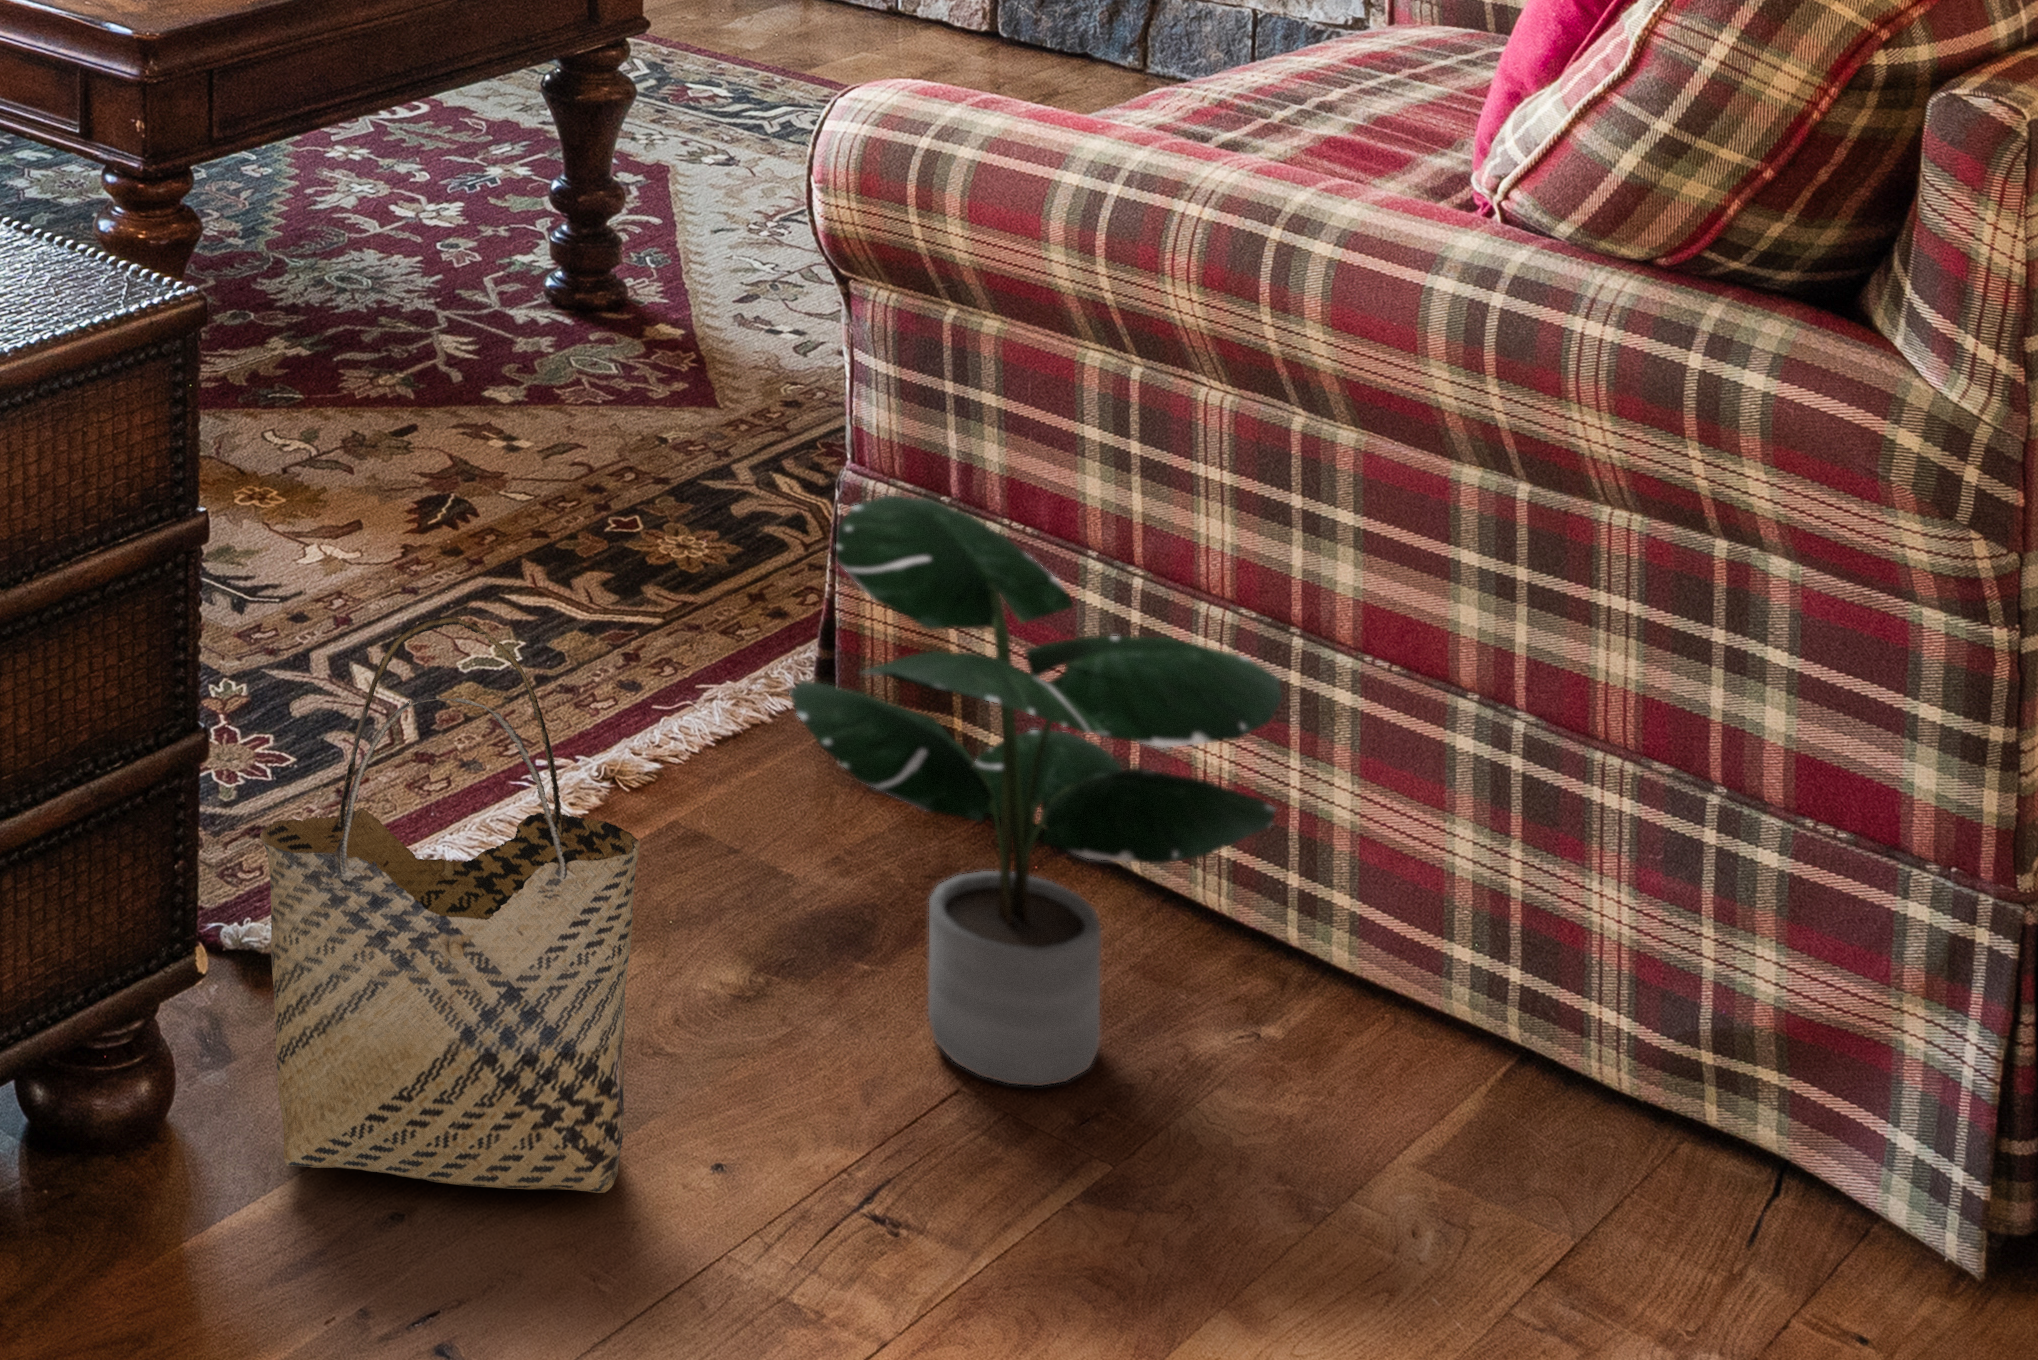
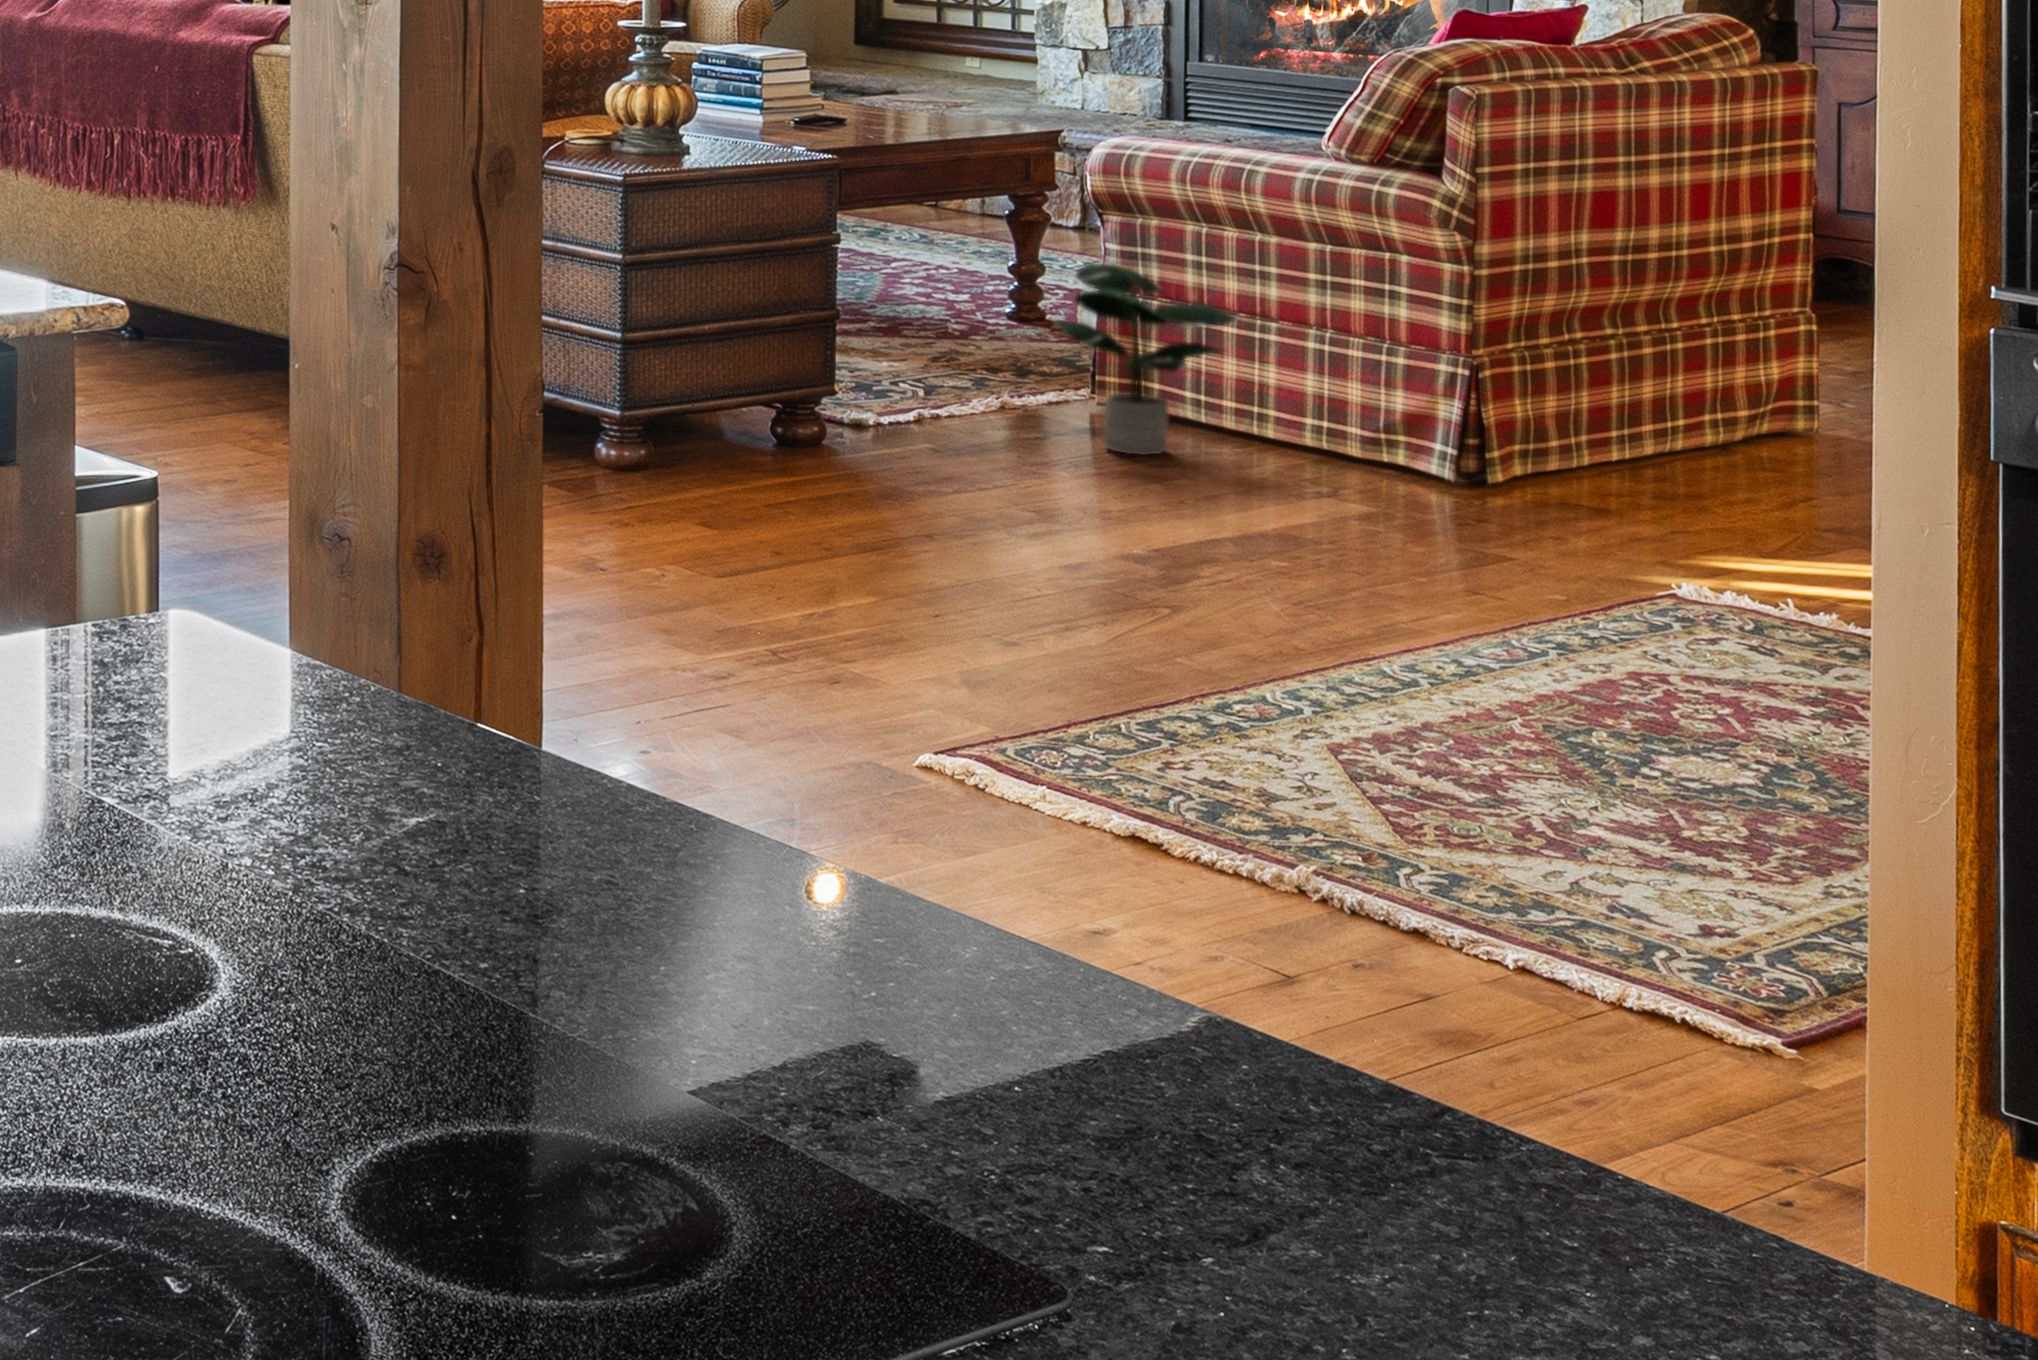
woven basket: present [260,616,640,1193] -> none [851,274,989,459]

